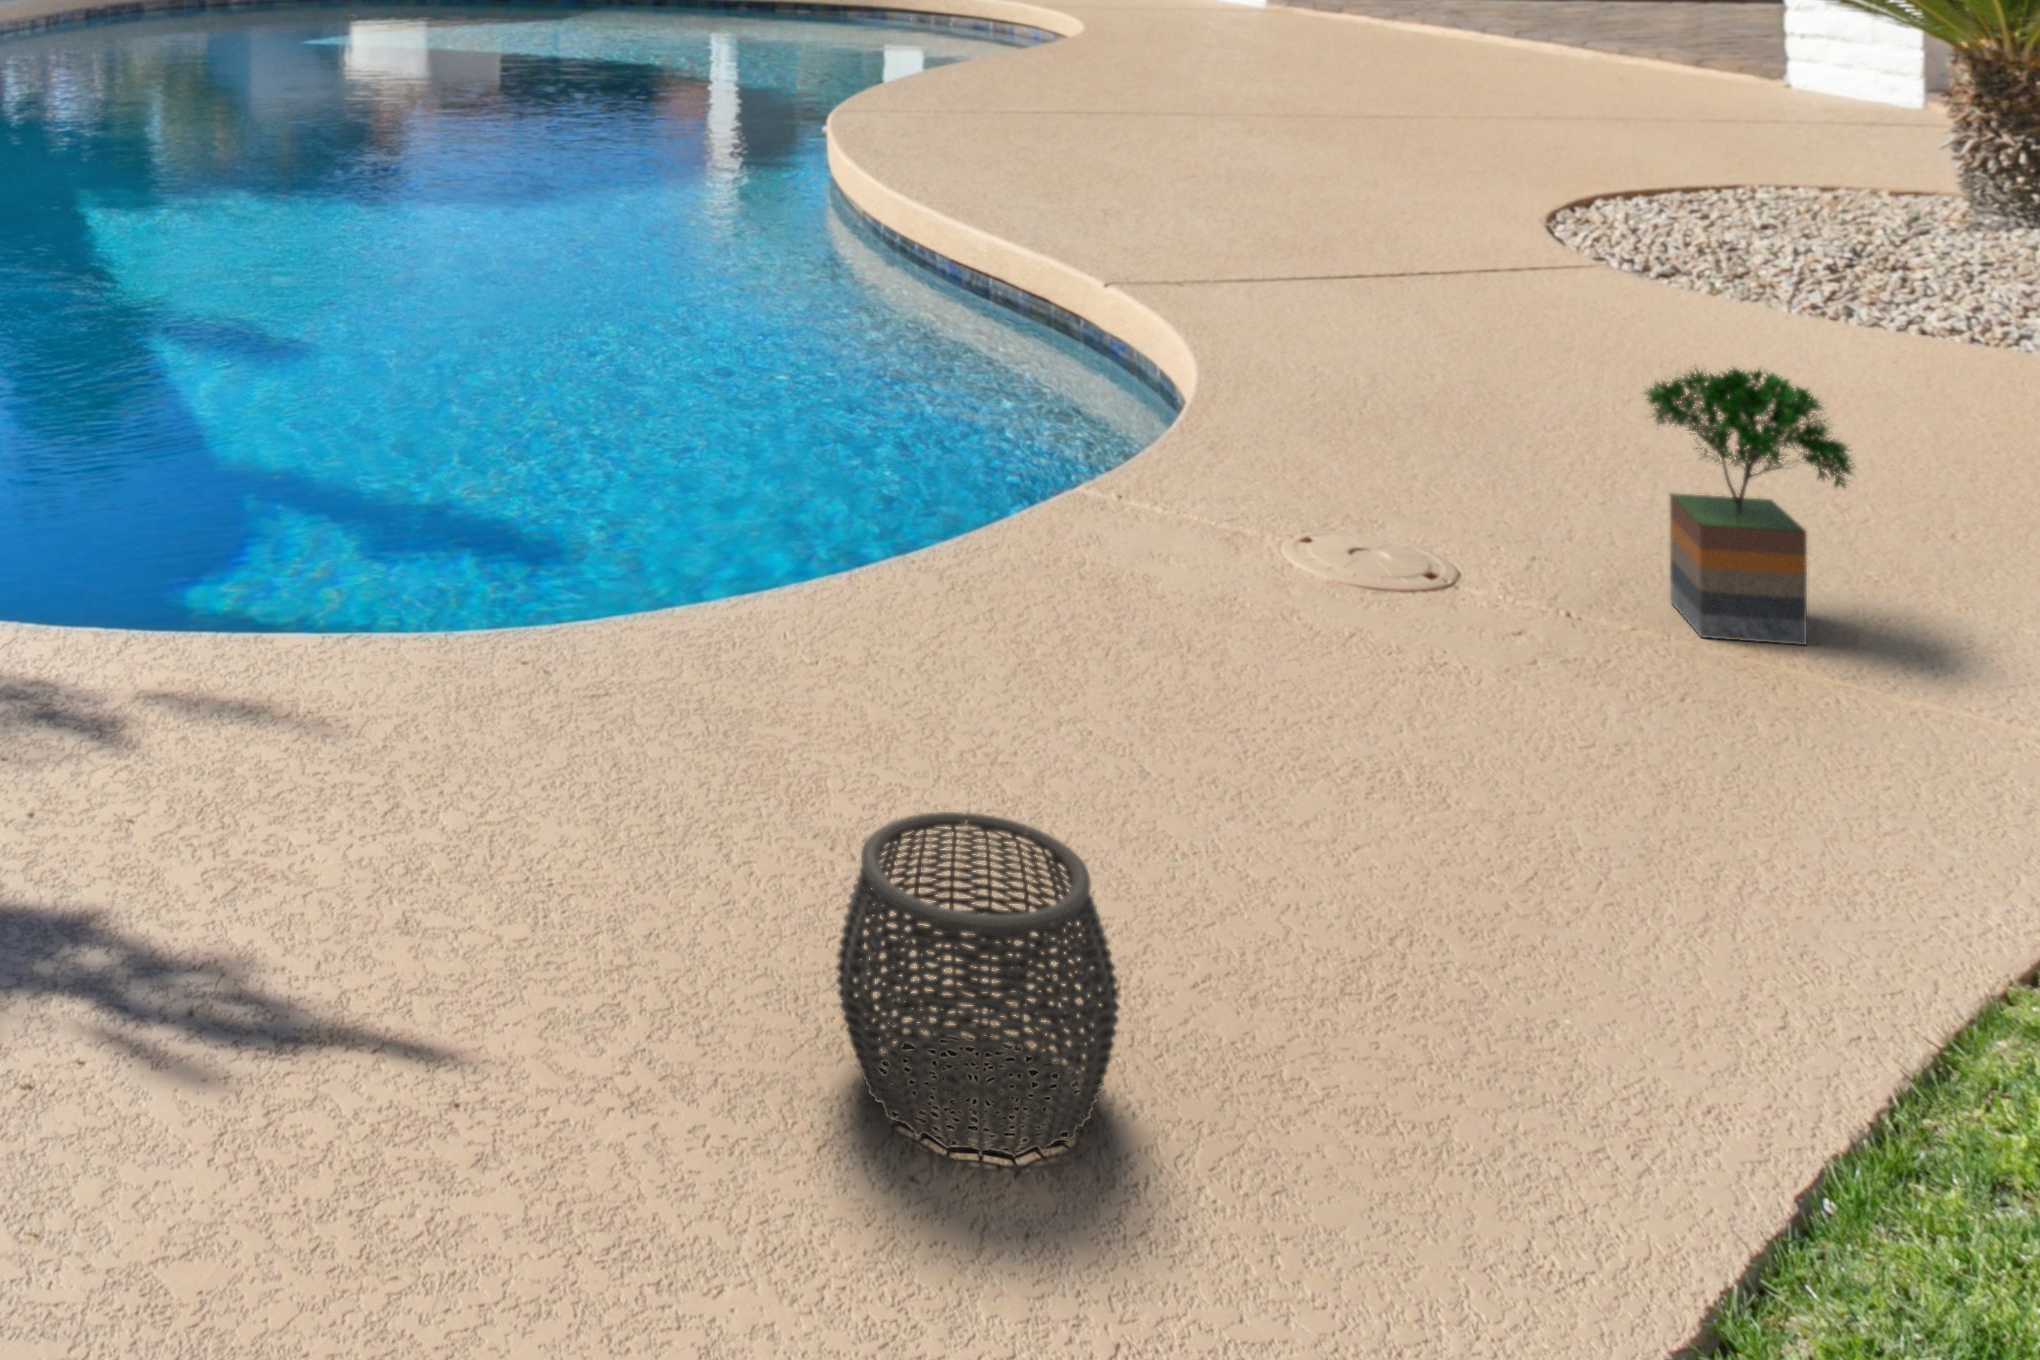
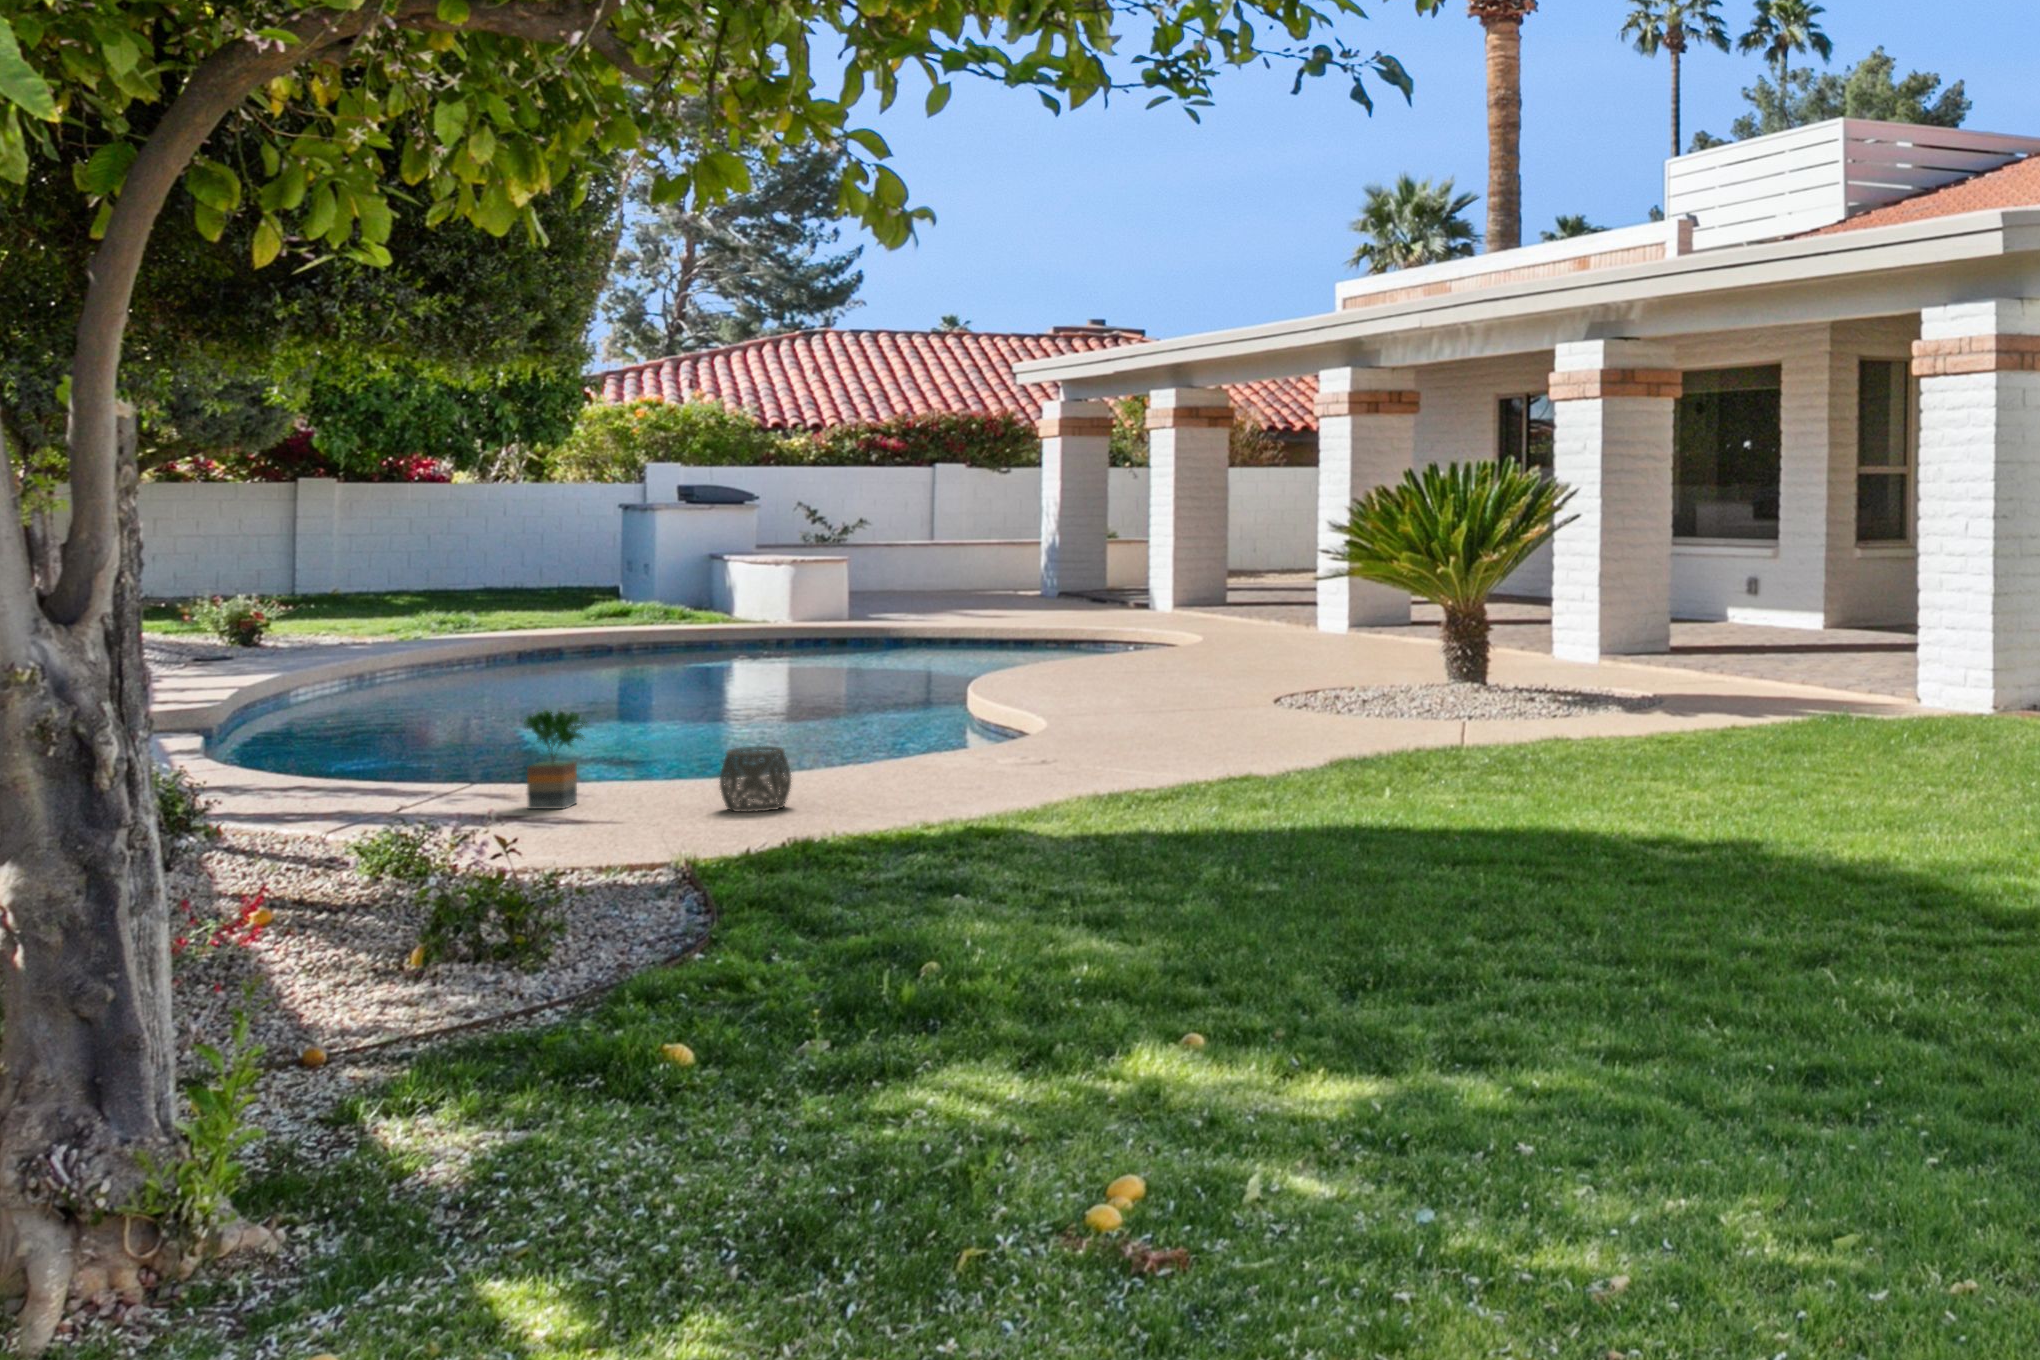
potted tree: present [1645,367,1853,645] -> present [524,711,587,809]

